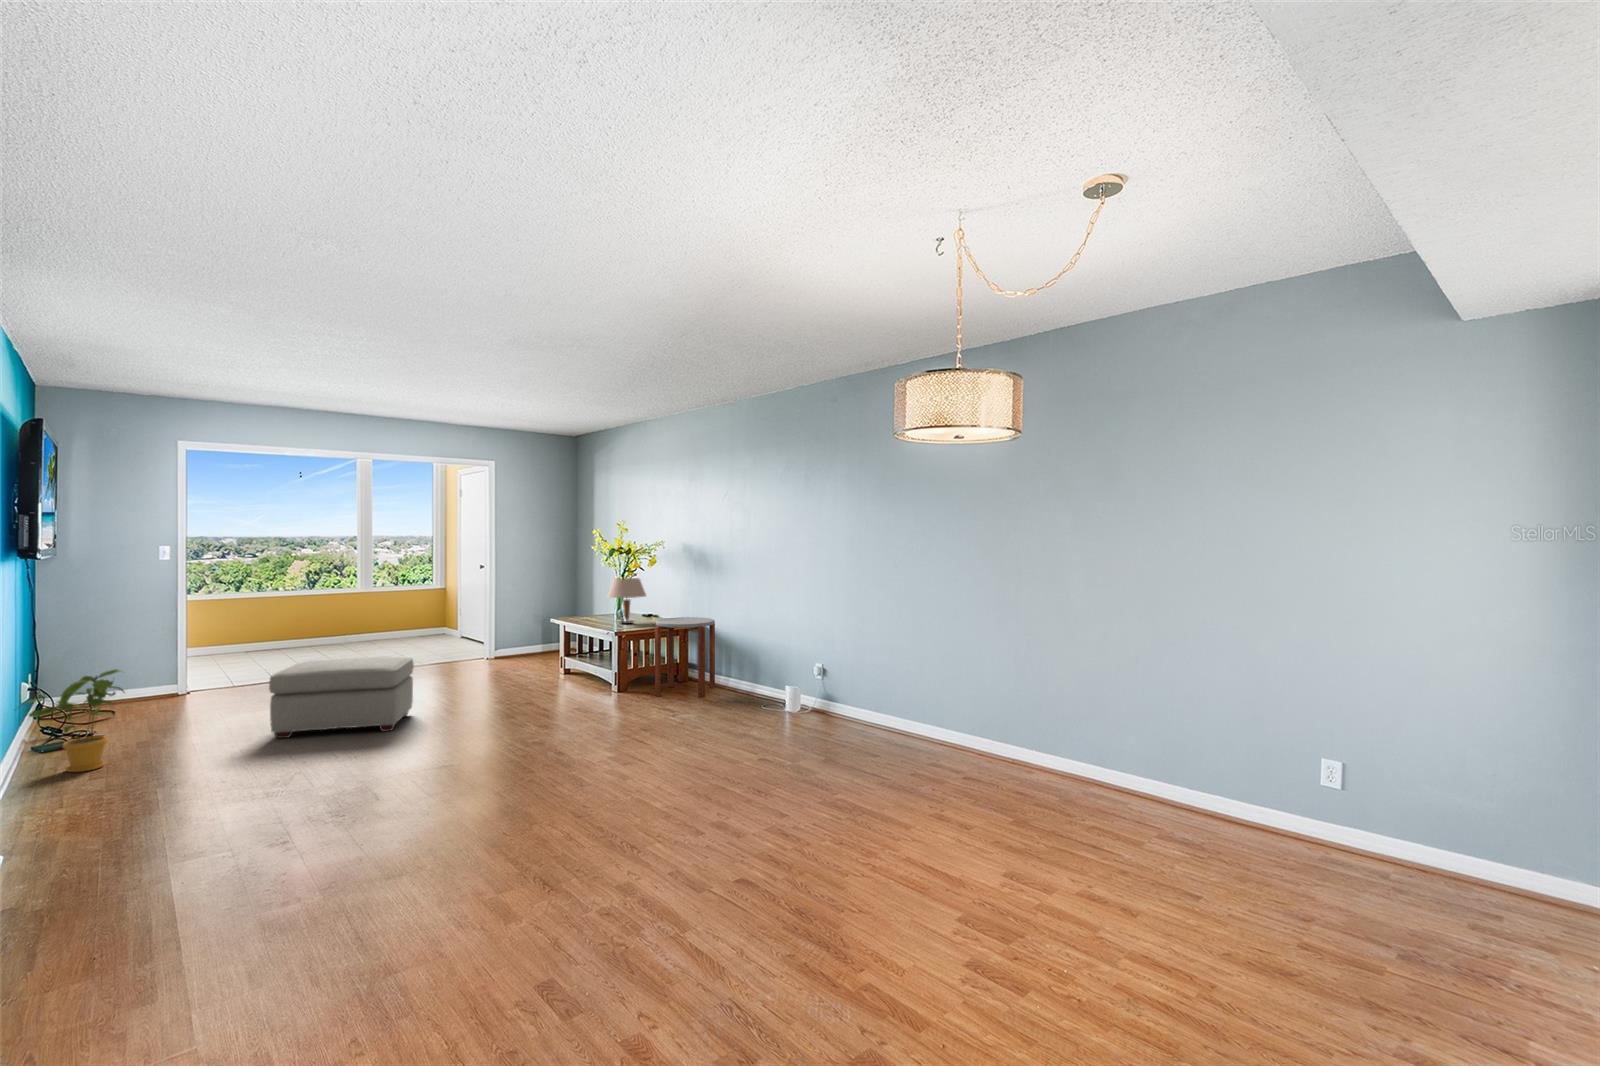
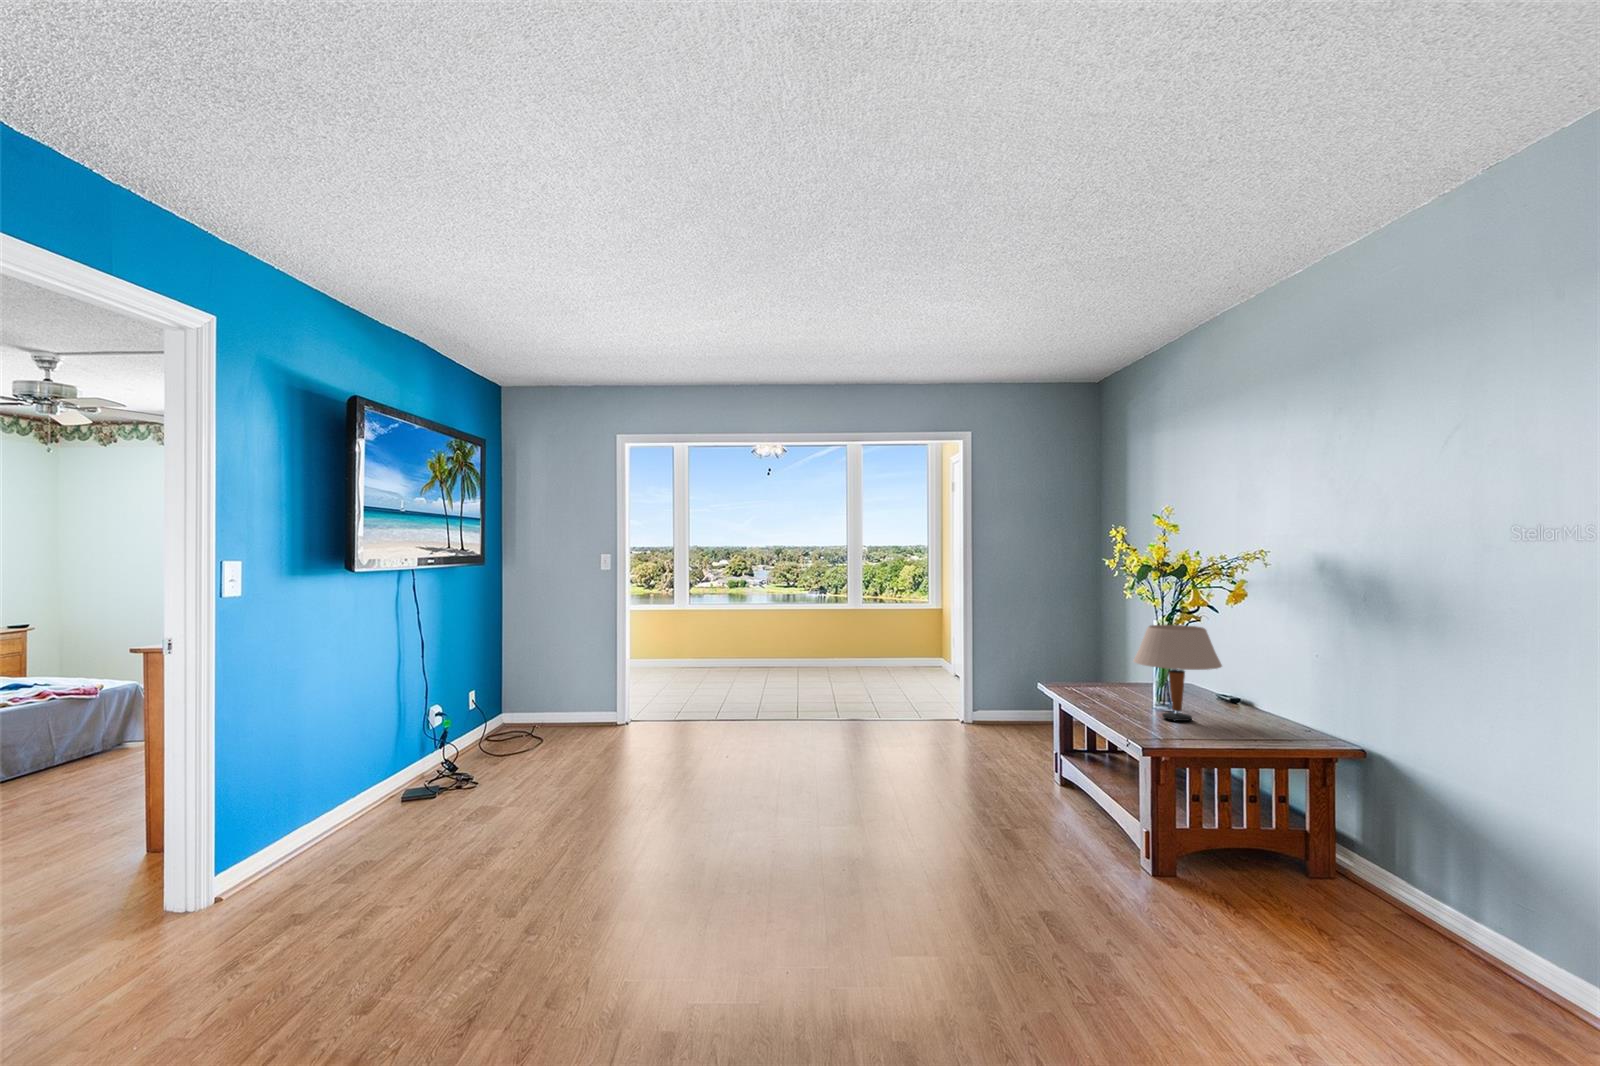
side table: present [655,617,715,698] -> none [1239,726,1412,957]
ottoman: present [269,657,414,738] -> none [572,727,781,880]
house plant: present [20,669,124,772] -> none [305,725,424,859]

